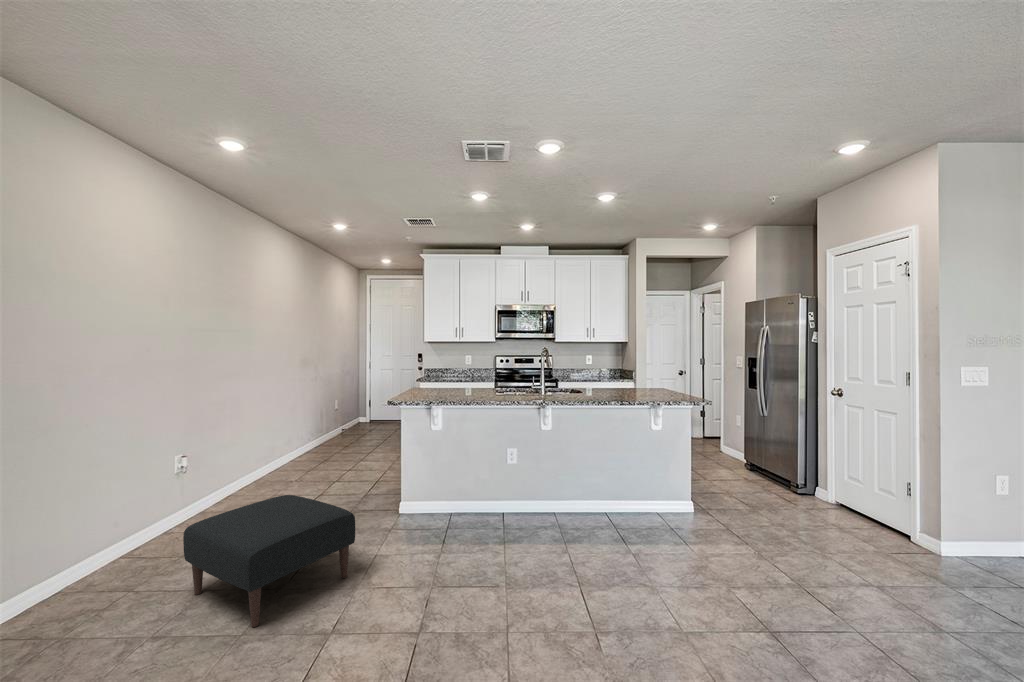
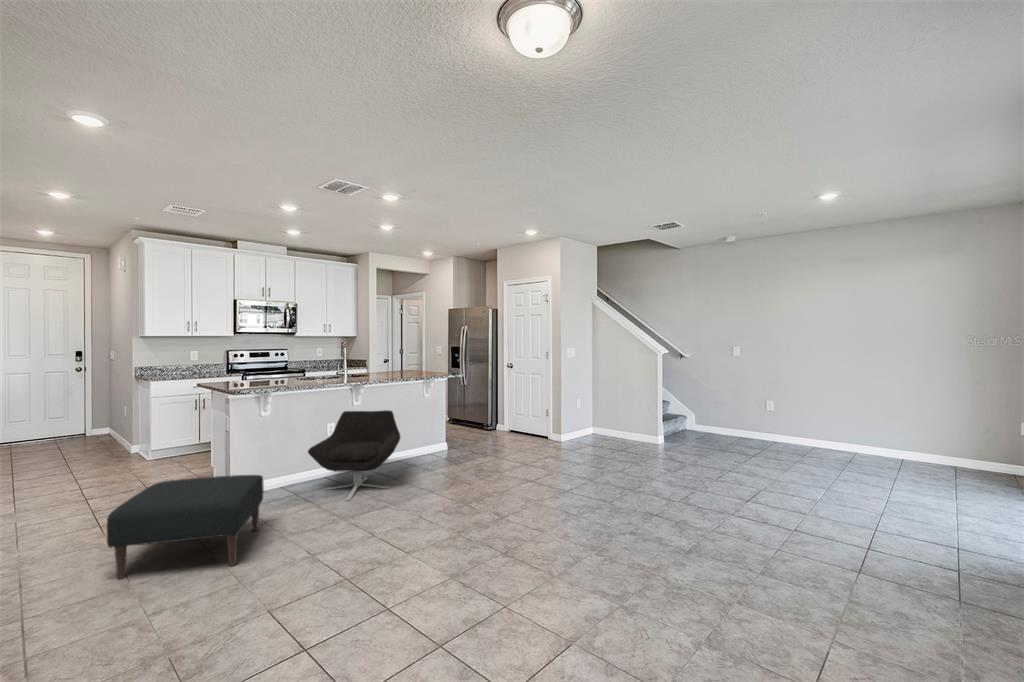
lounge chair: none [450,439,577,567] -> present [308,410,400,500]

